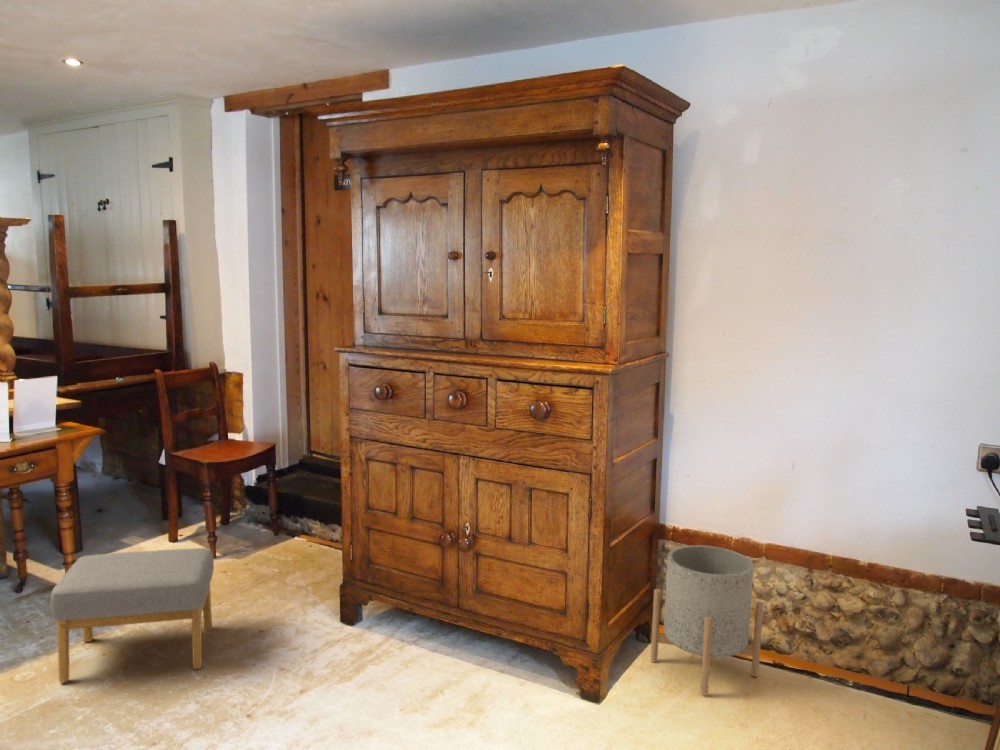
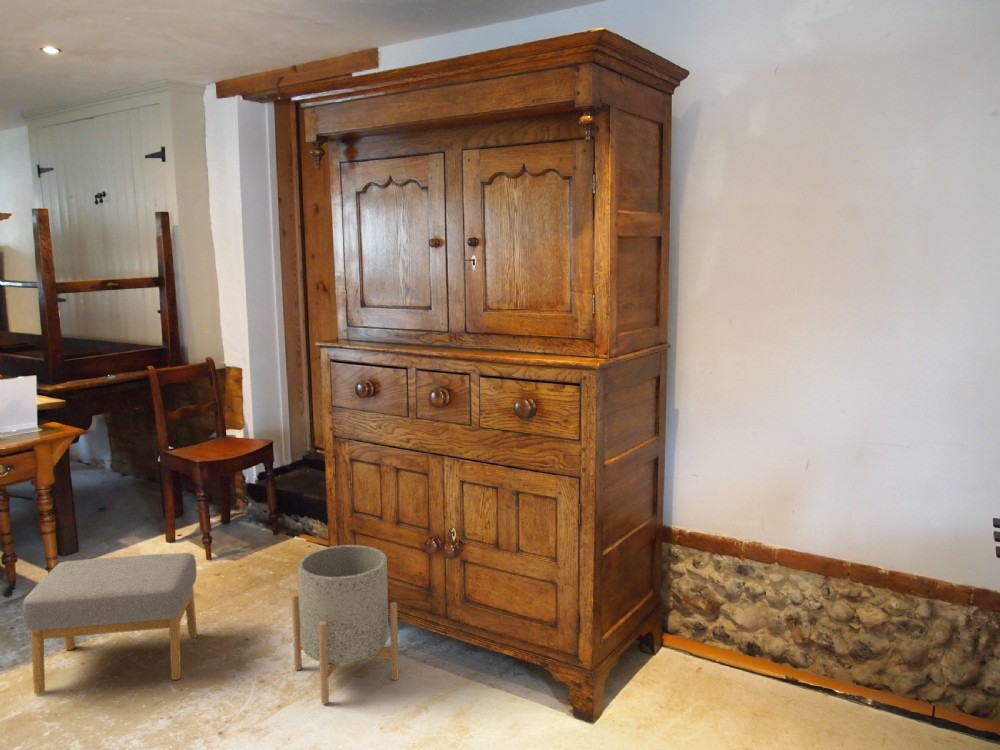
planter: present [651,545,763,695] -> present [292,545,398,704]

